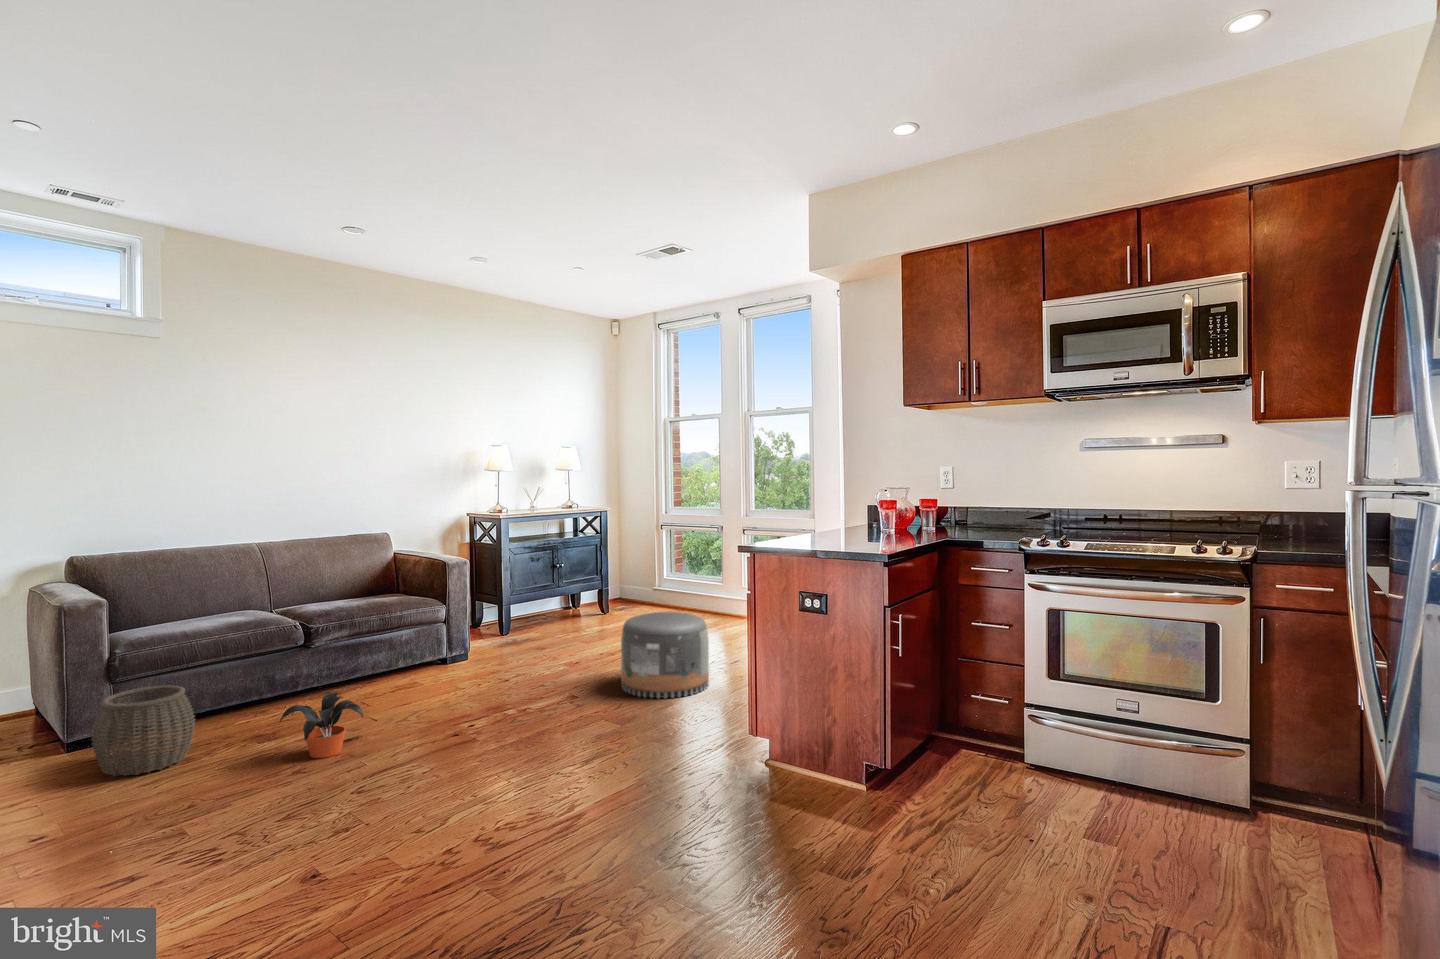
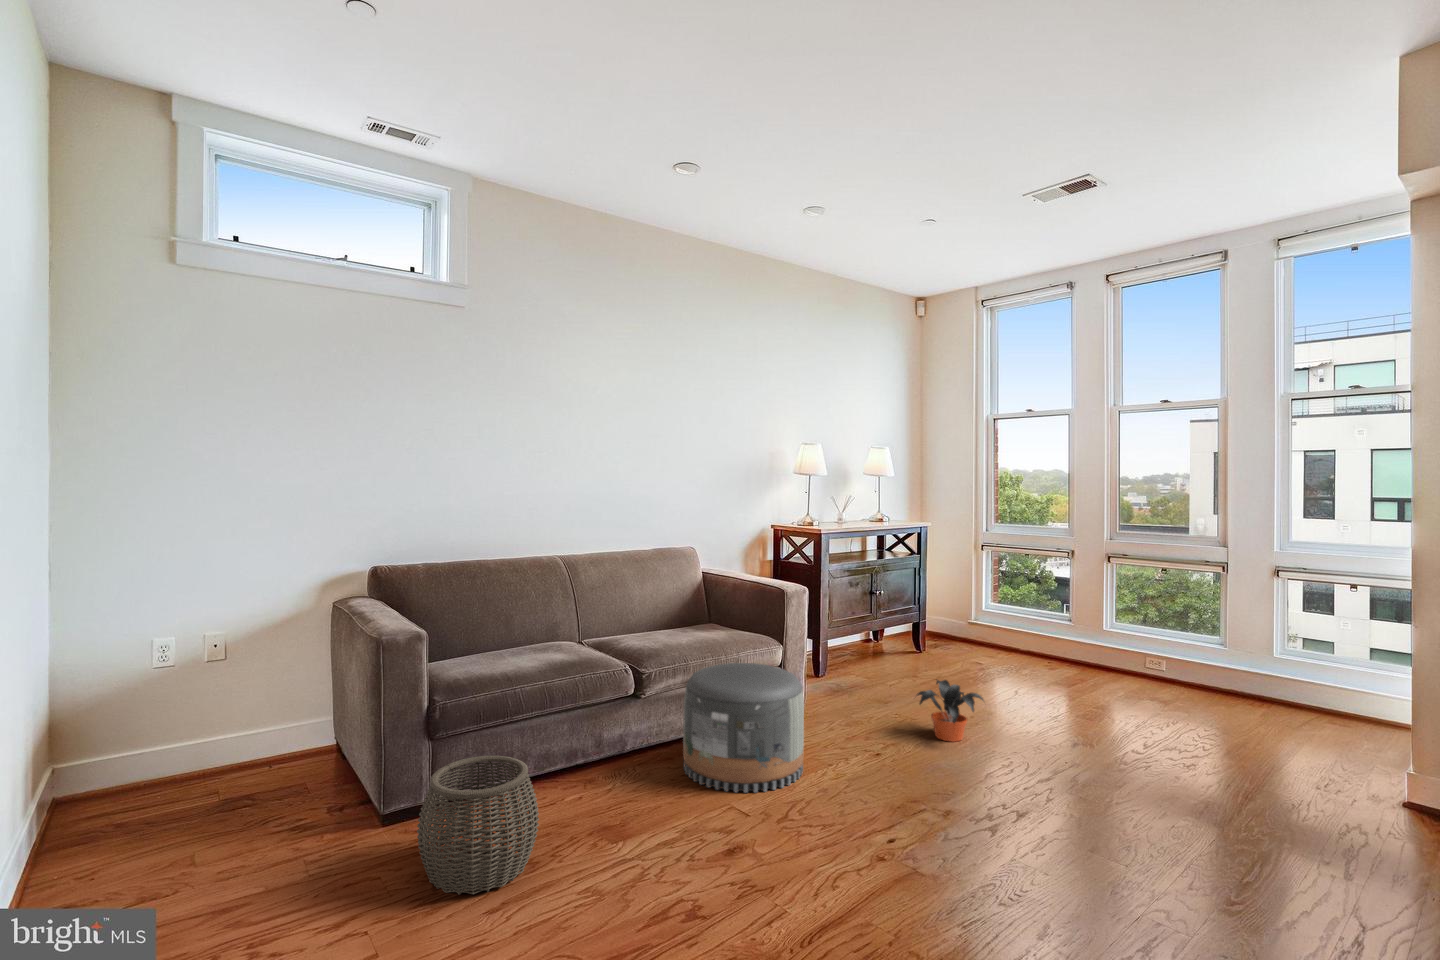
pouf: present [621,612,709,699] -> present [683,663,804,793]
potted plant: present [280,692,363,758] -> present [917,680,984,742]

